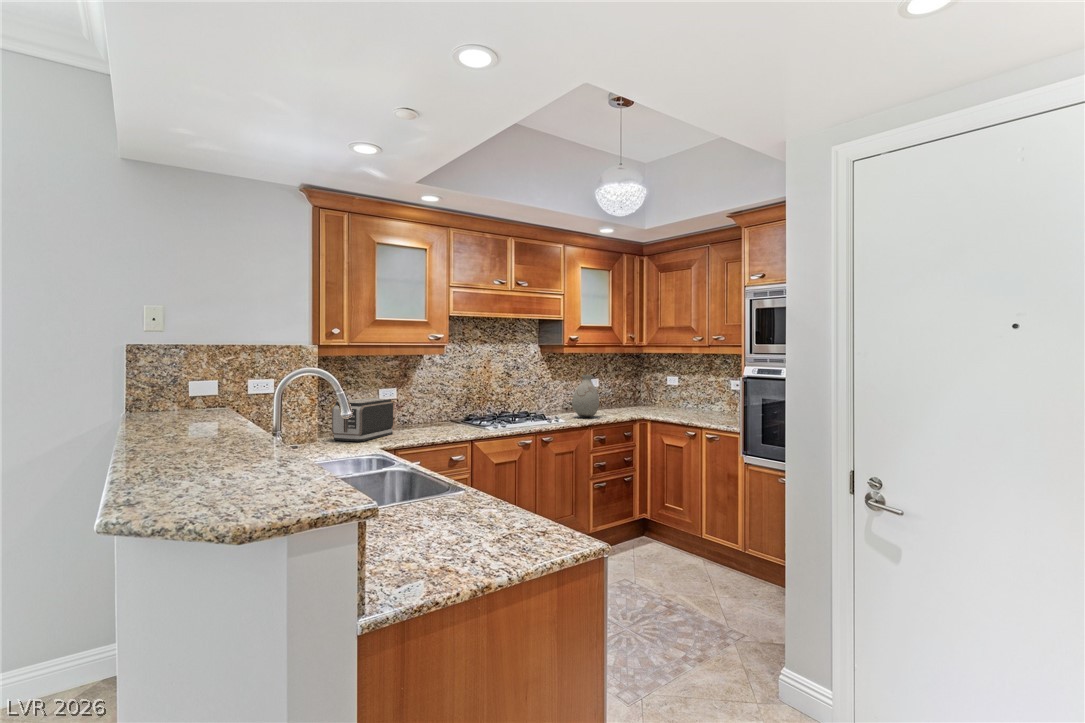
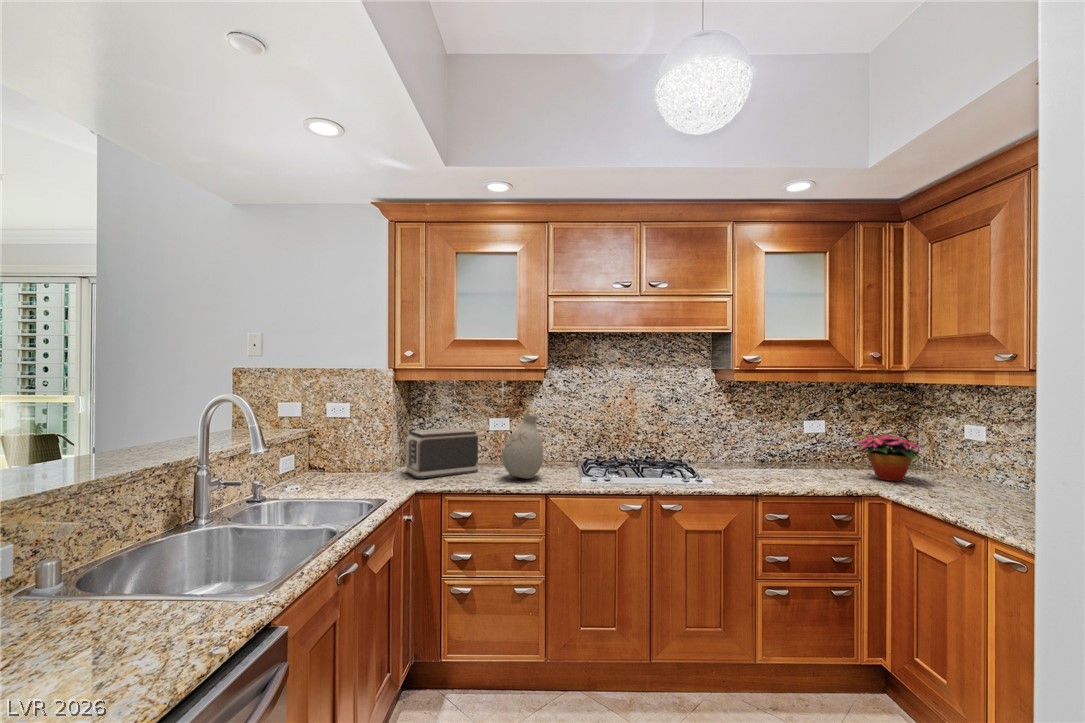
vase: present [572,375,599,417] -> present [502,414,543,479]
flower arrangement: none [621,384,660,411] -> present [856,435,919,481]

